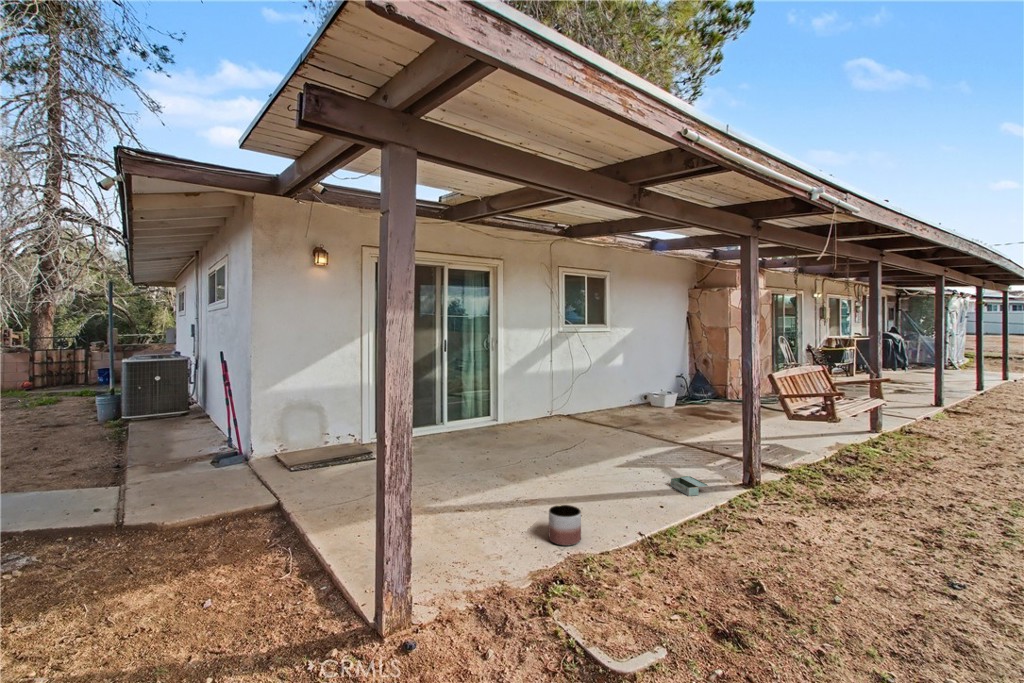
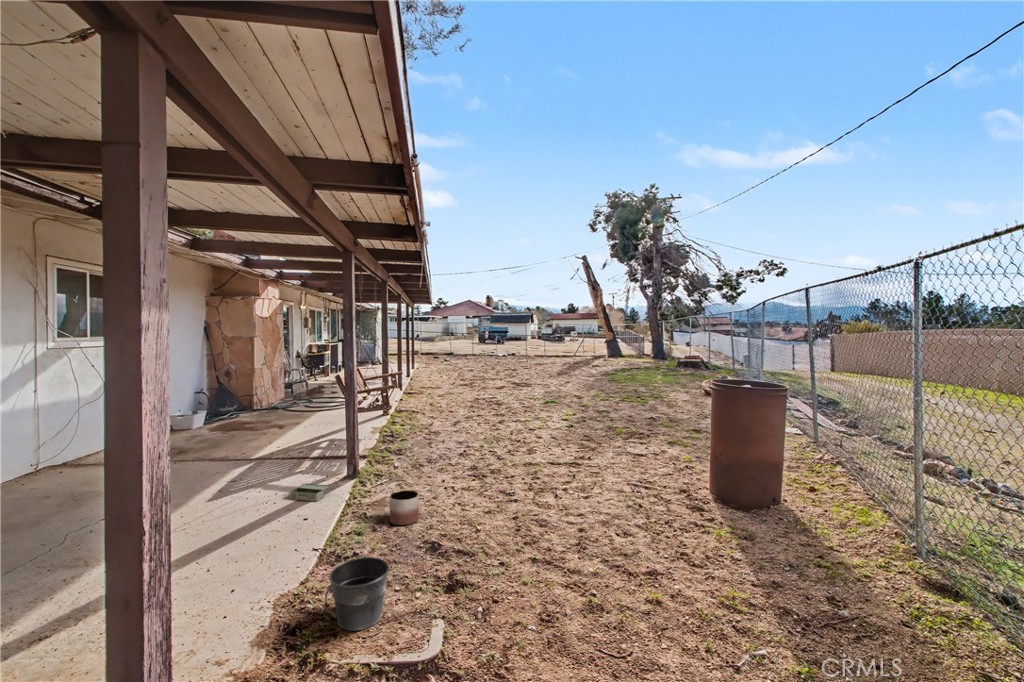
planter: present [548,505,581,546] -> present [390,490,419,525]
bucket: none [575,544,637,614] -> present [325,557,389,631]

